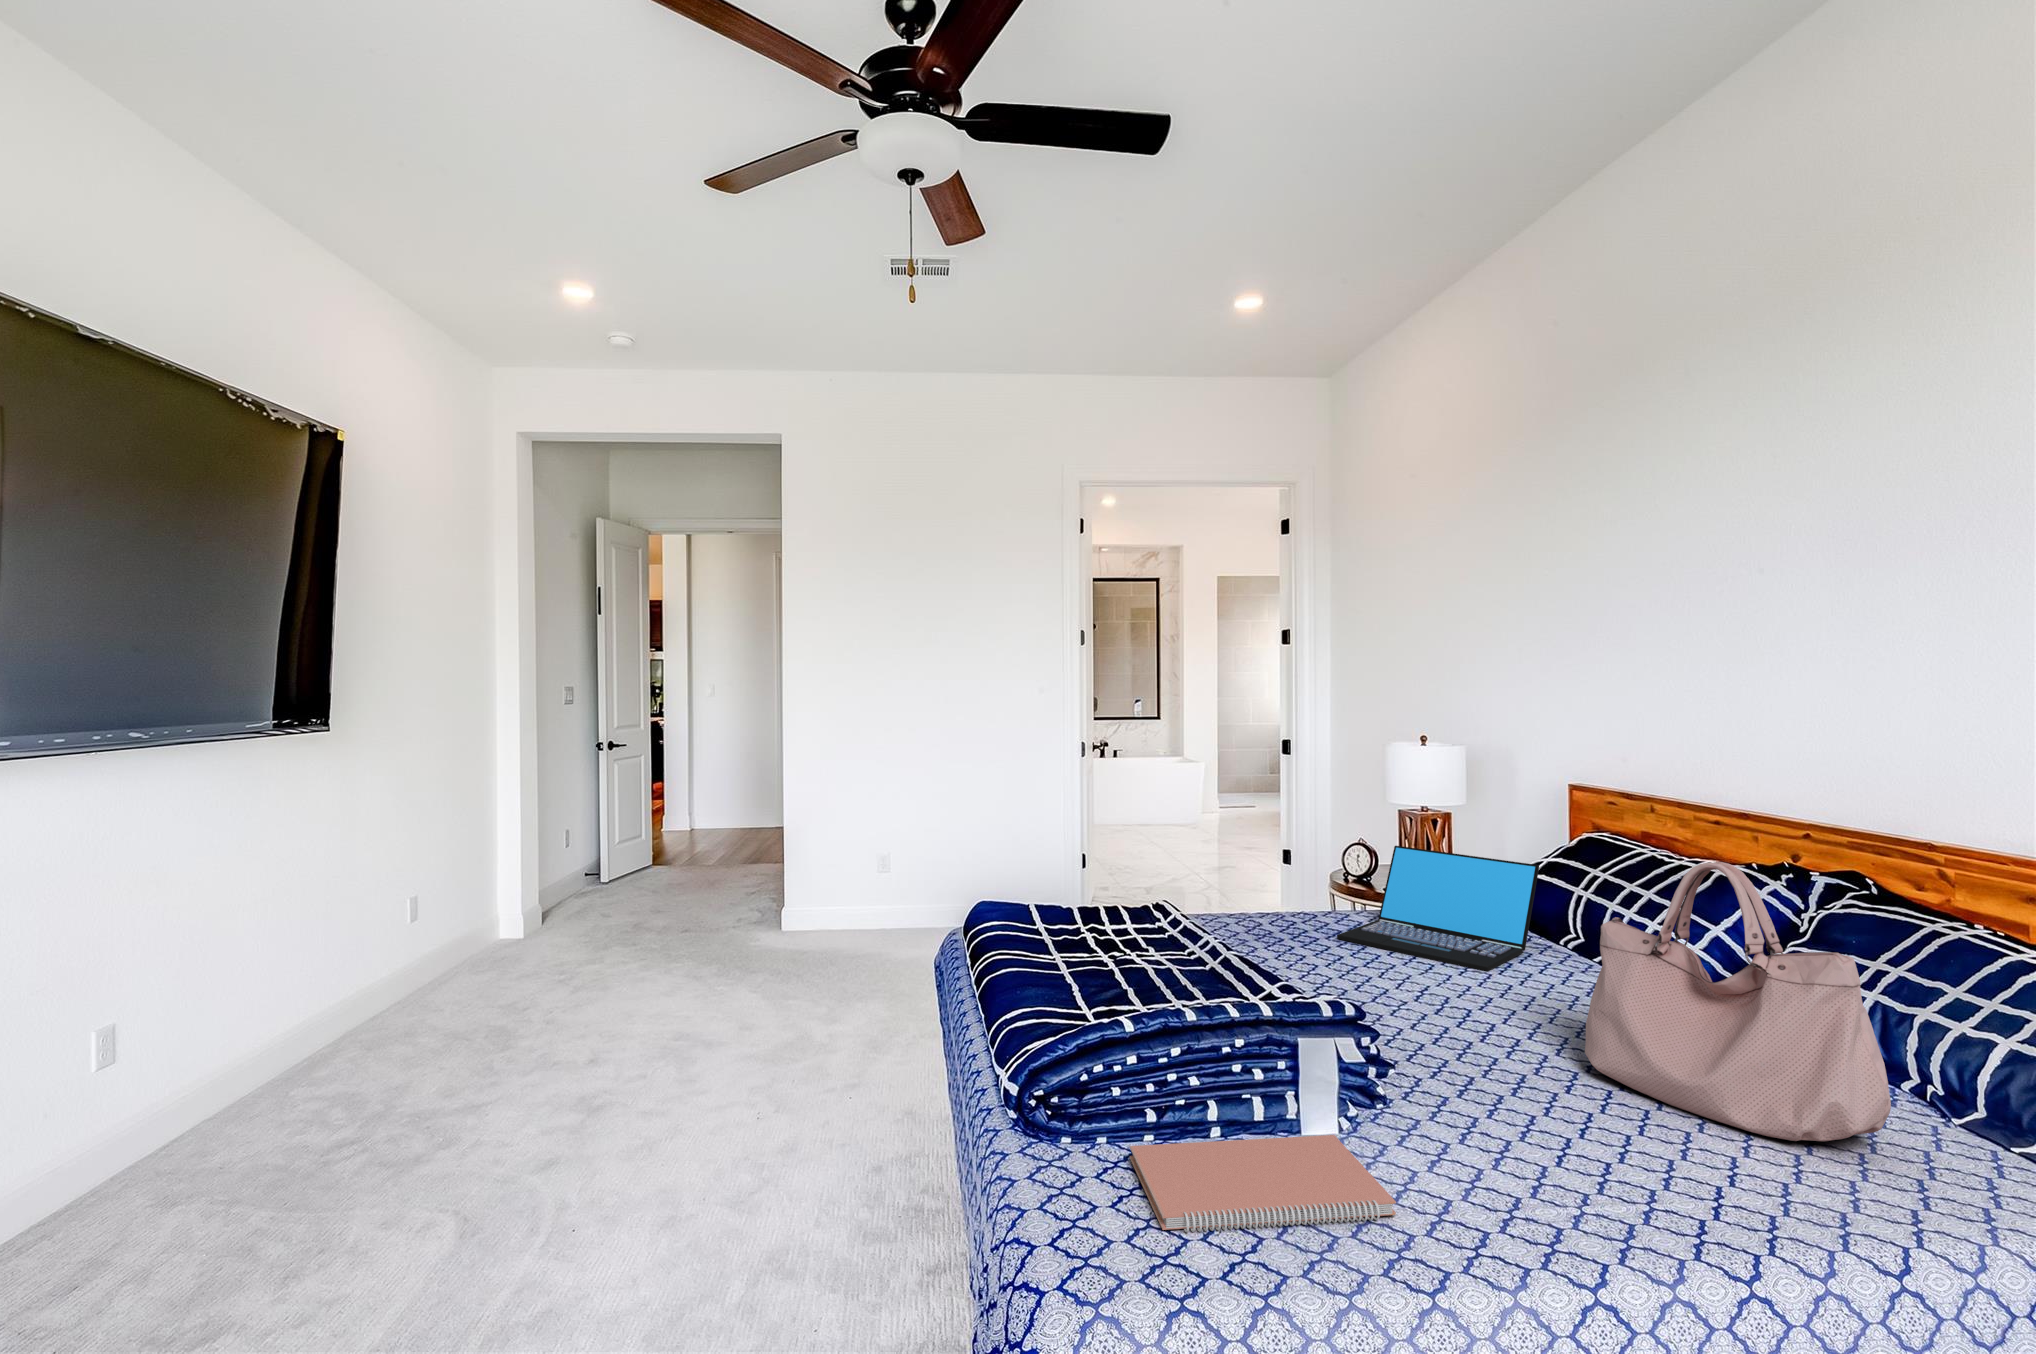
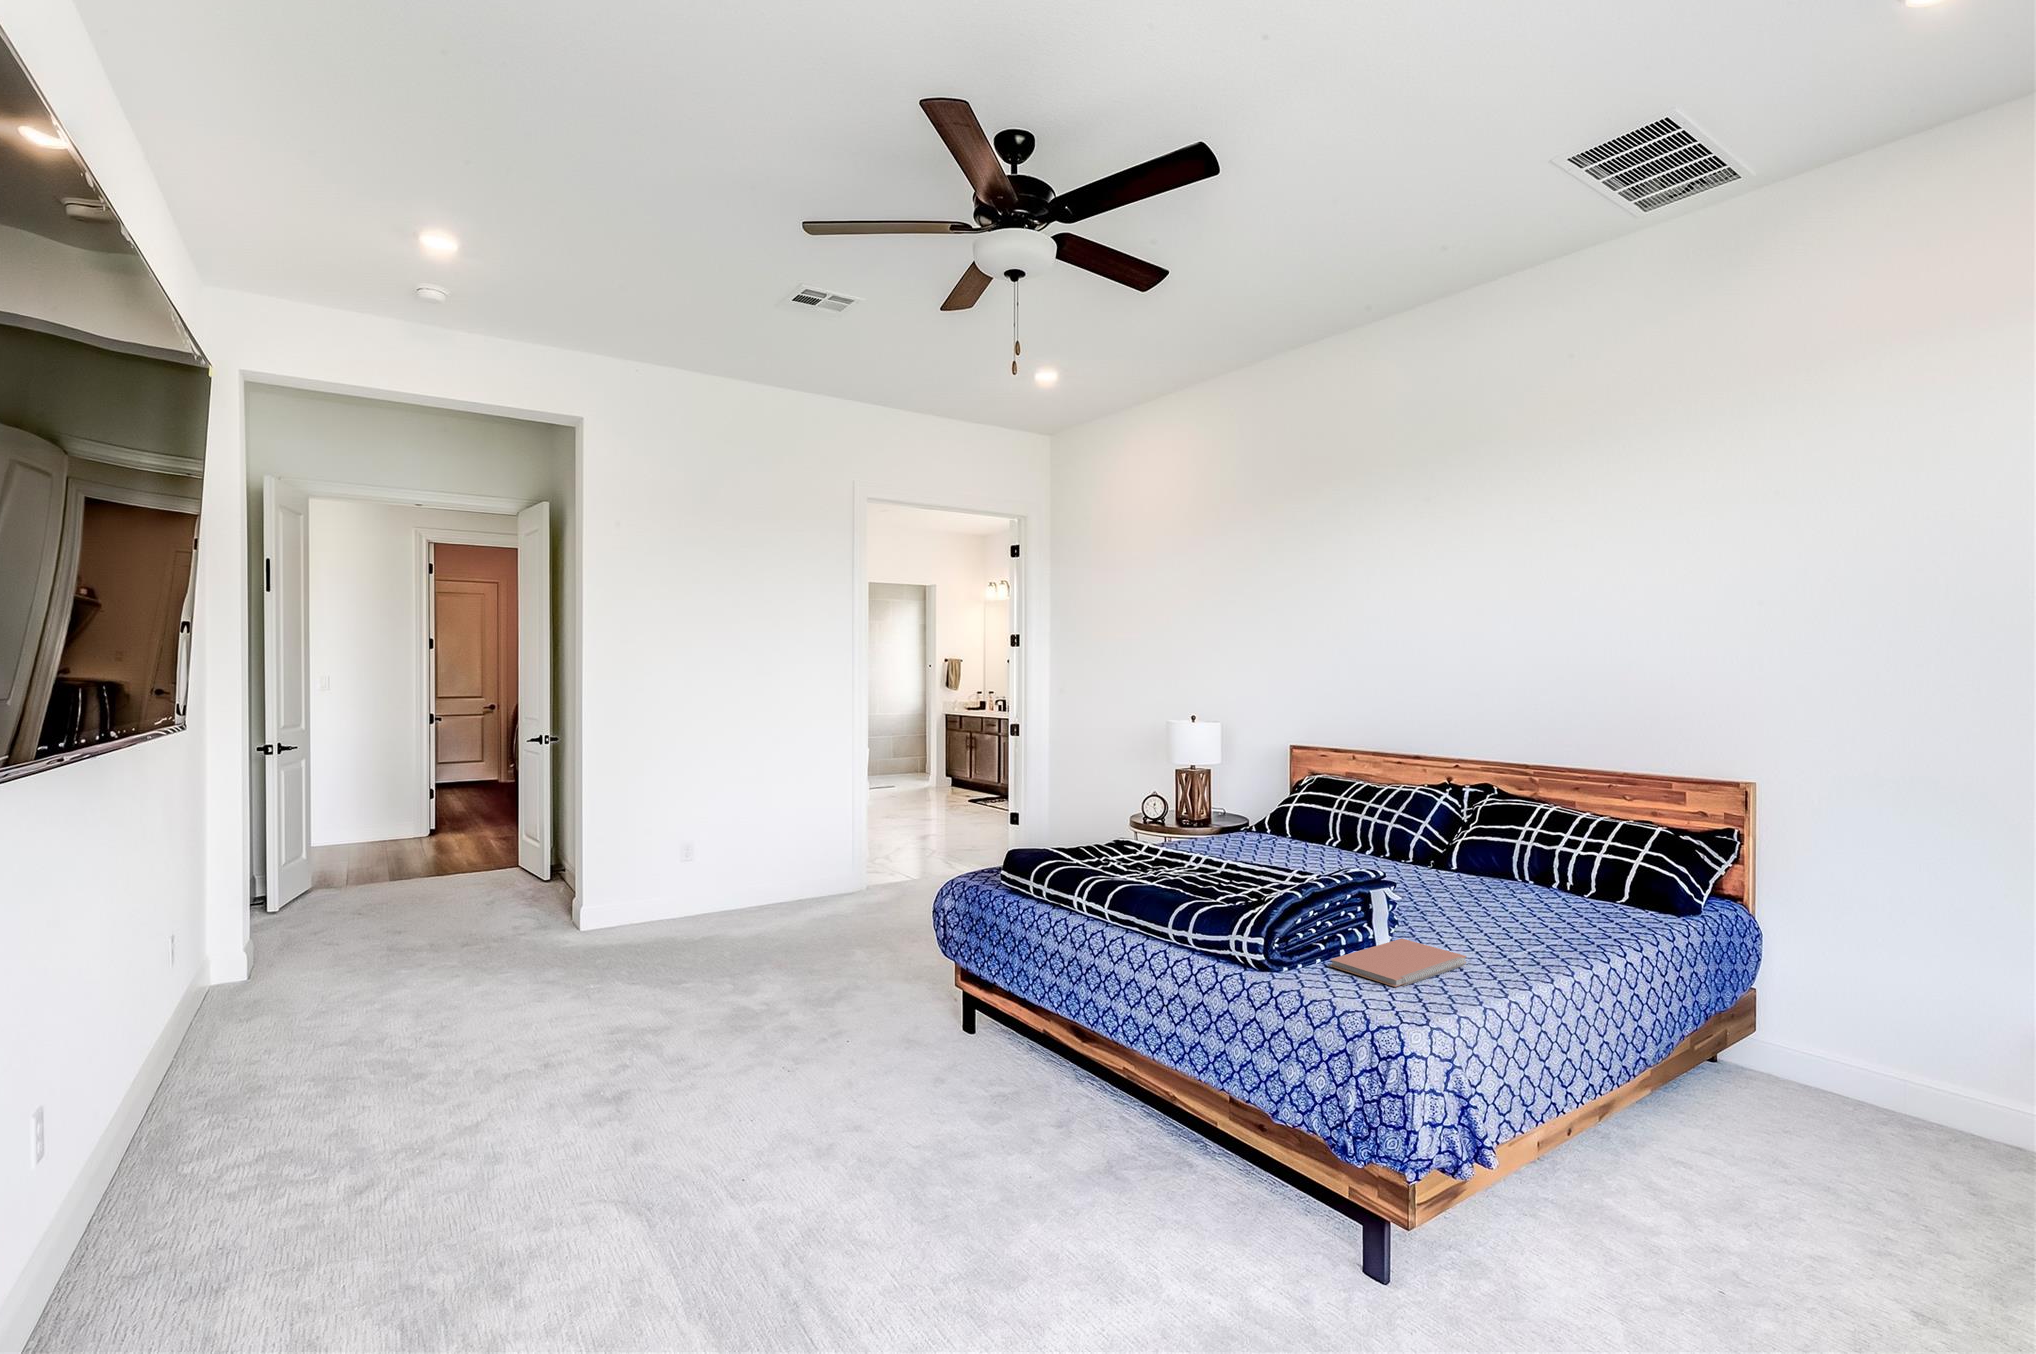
laptop: present [1337,846,1539,972] -> none [1219,791,1324,863]
handbag: present [1585,862,1891,1141] -> none [1430,779,1584,911]

